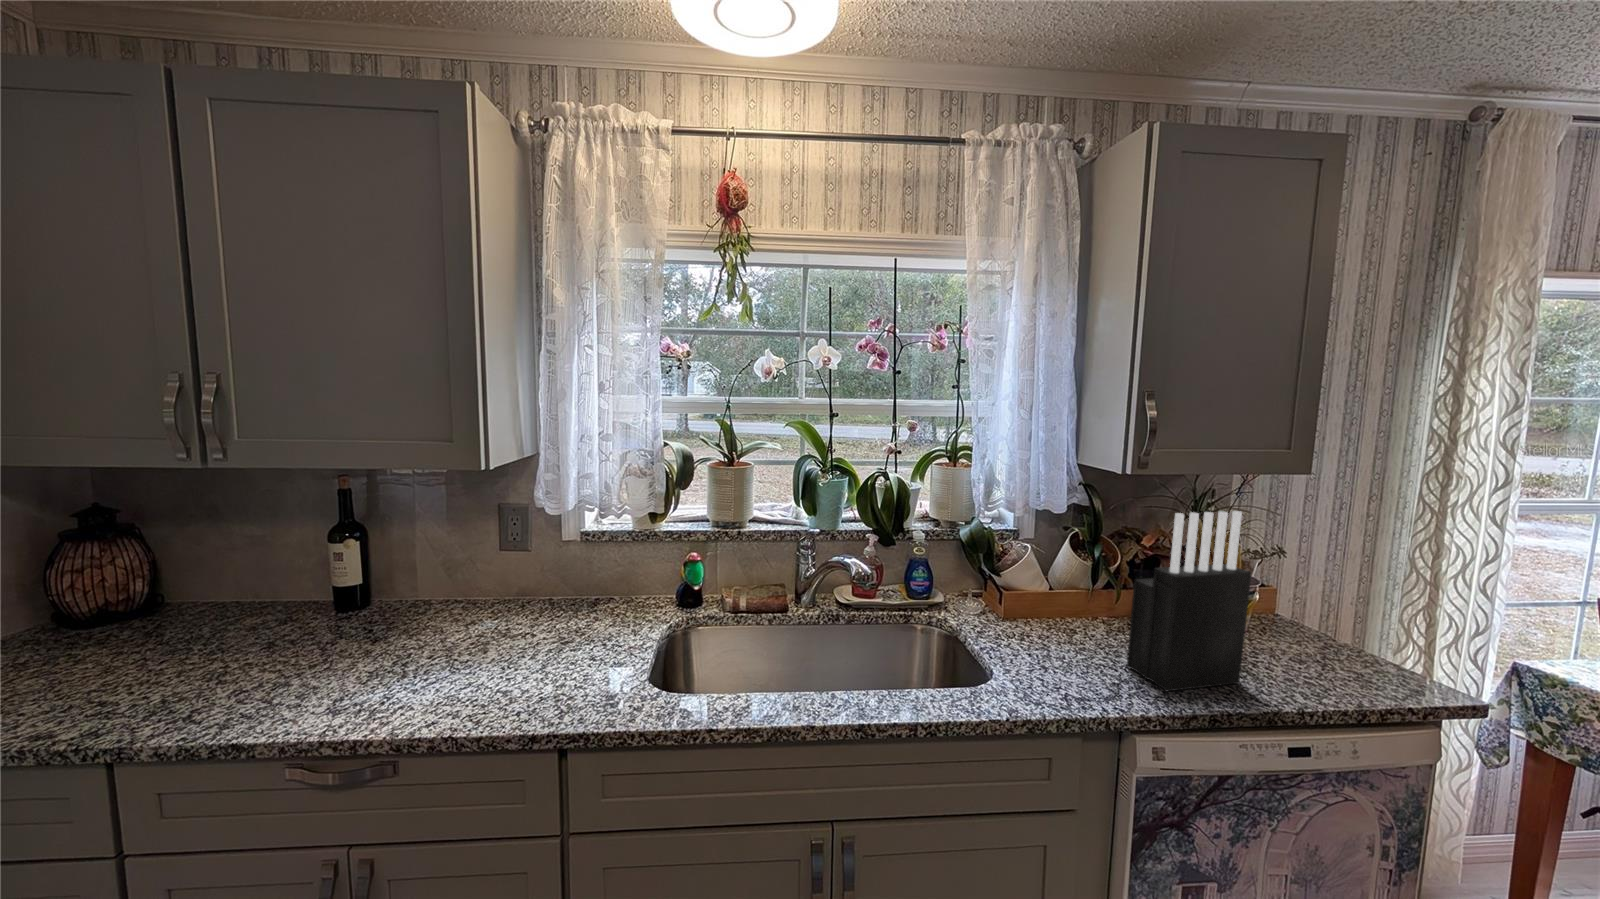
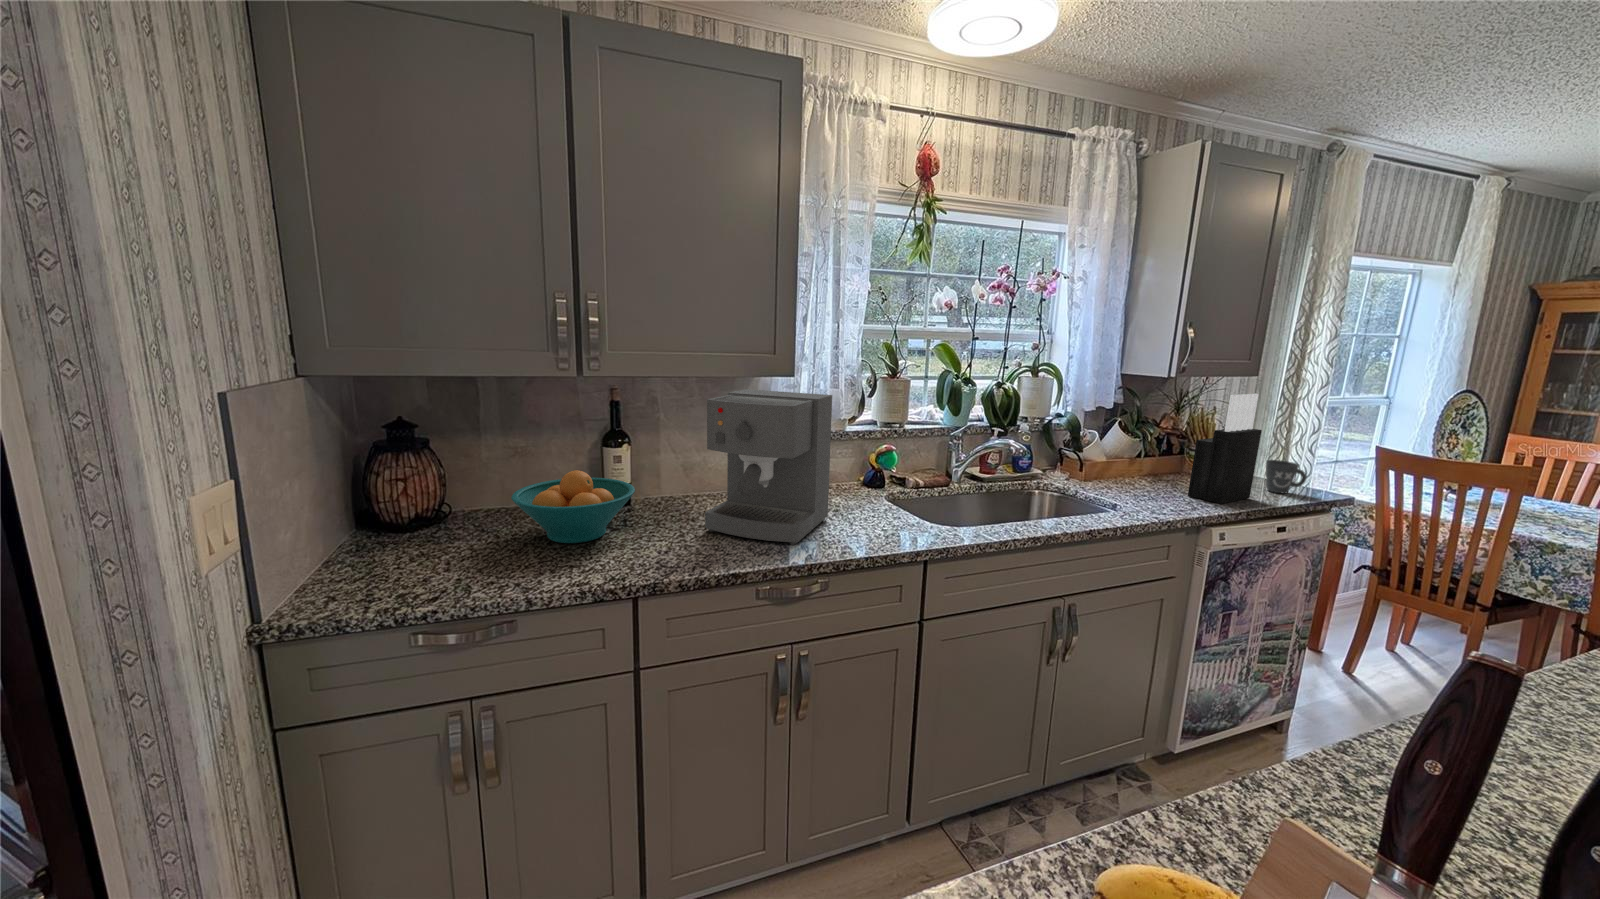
coffee maker: none [271,482,520,700] -> present [705,389,832,545]
fruit bowl: none [104,576,293,665] -> present [511,470,635,543]
mug: none [1293,617,1367,680] -> present [1266,460,1307,493]

